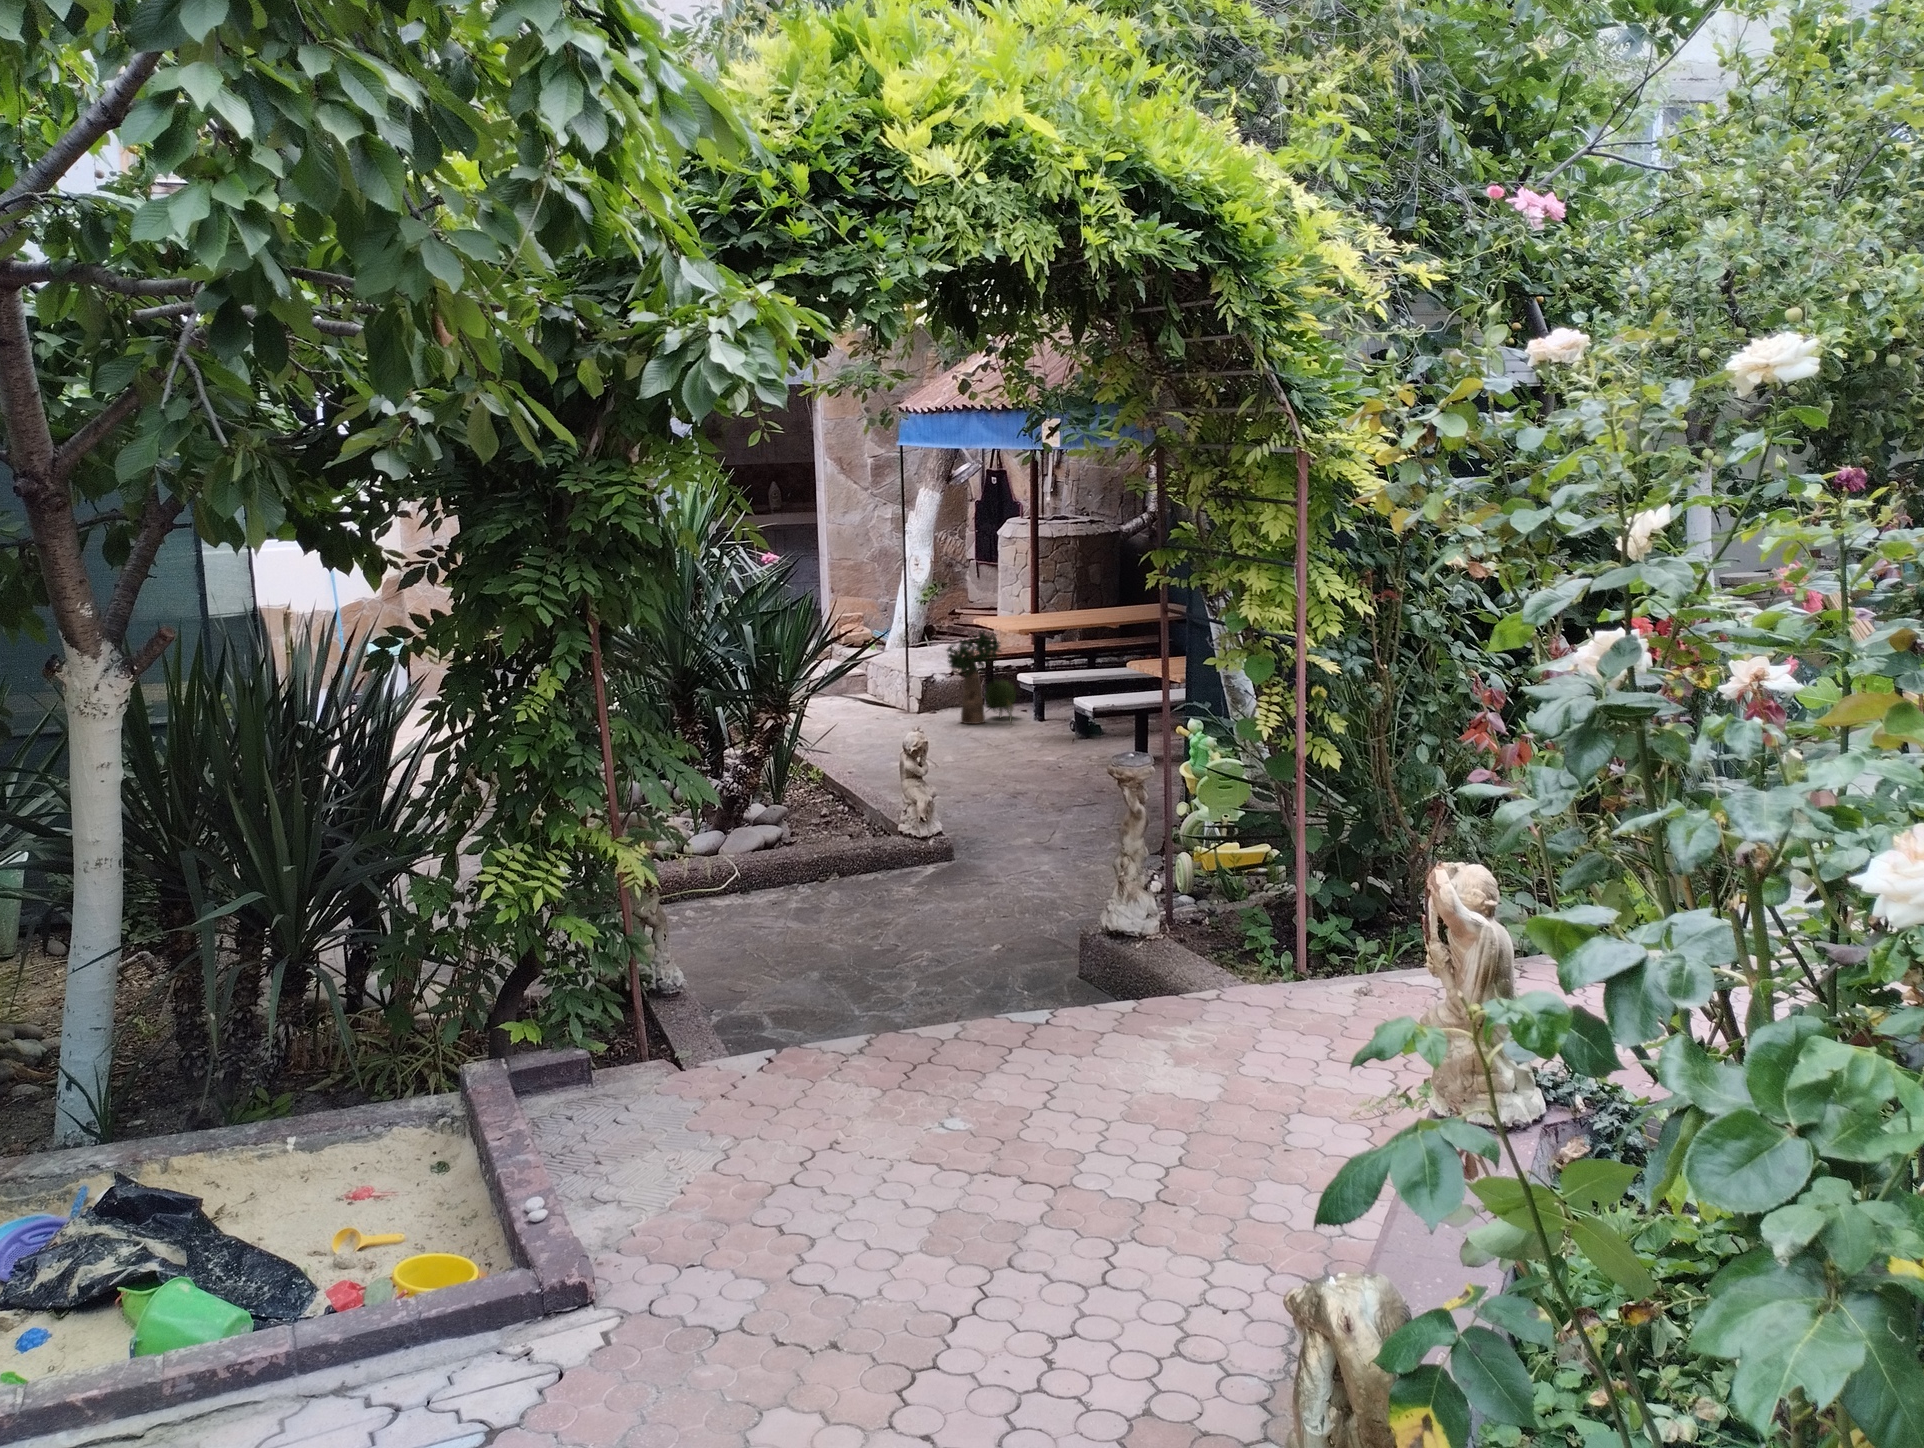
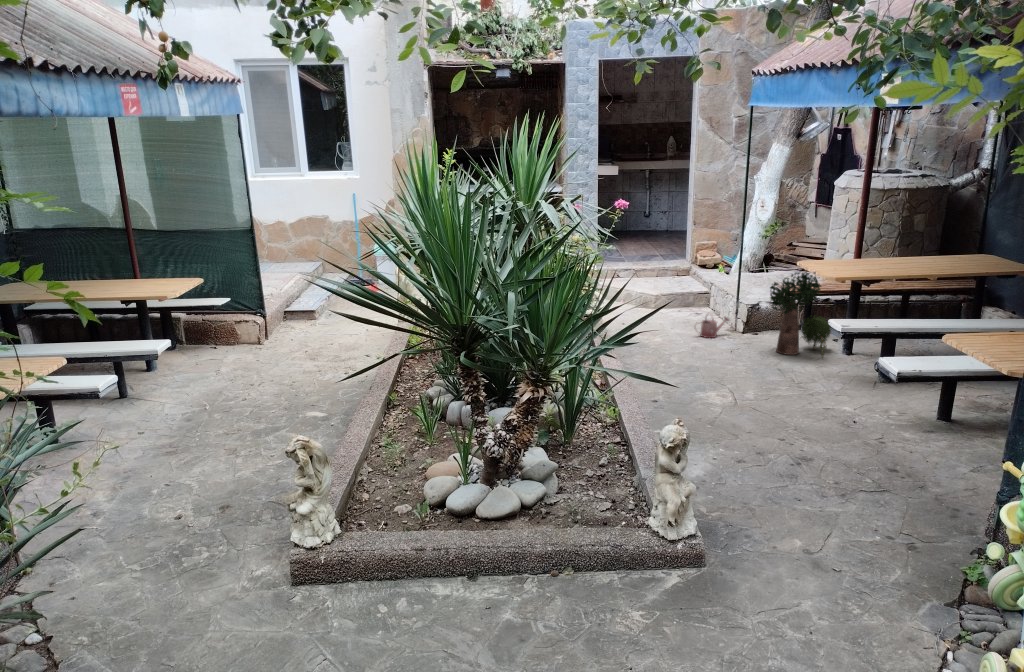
watering can: none [864,690,904,719] -> present [695,317,729,338]

